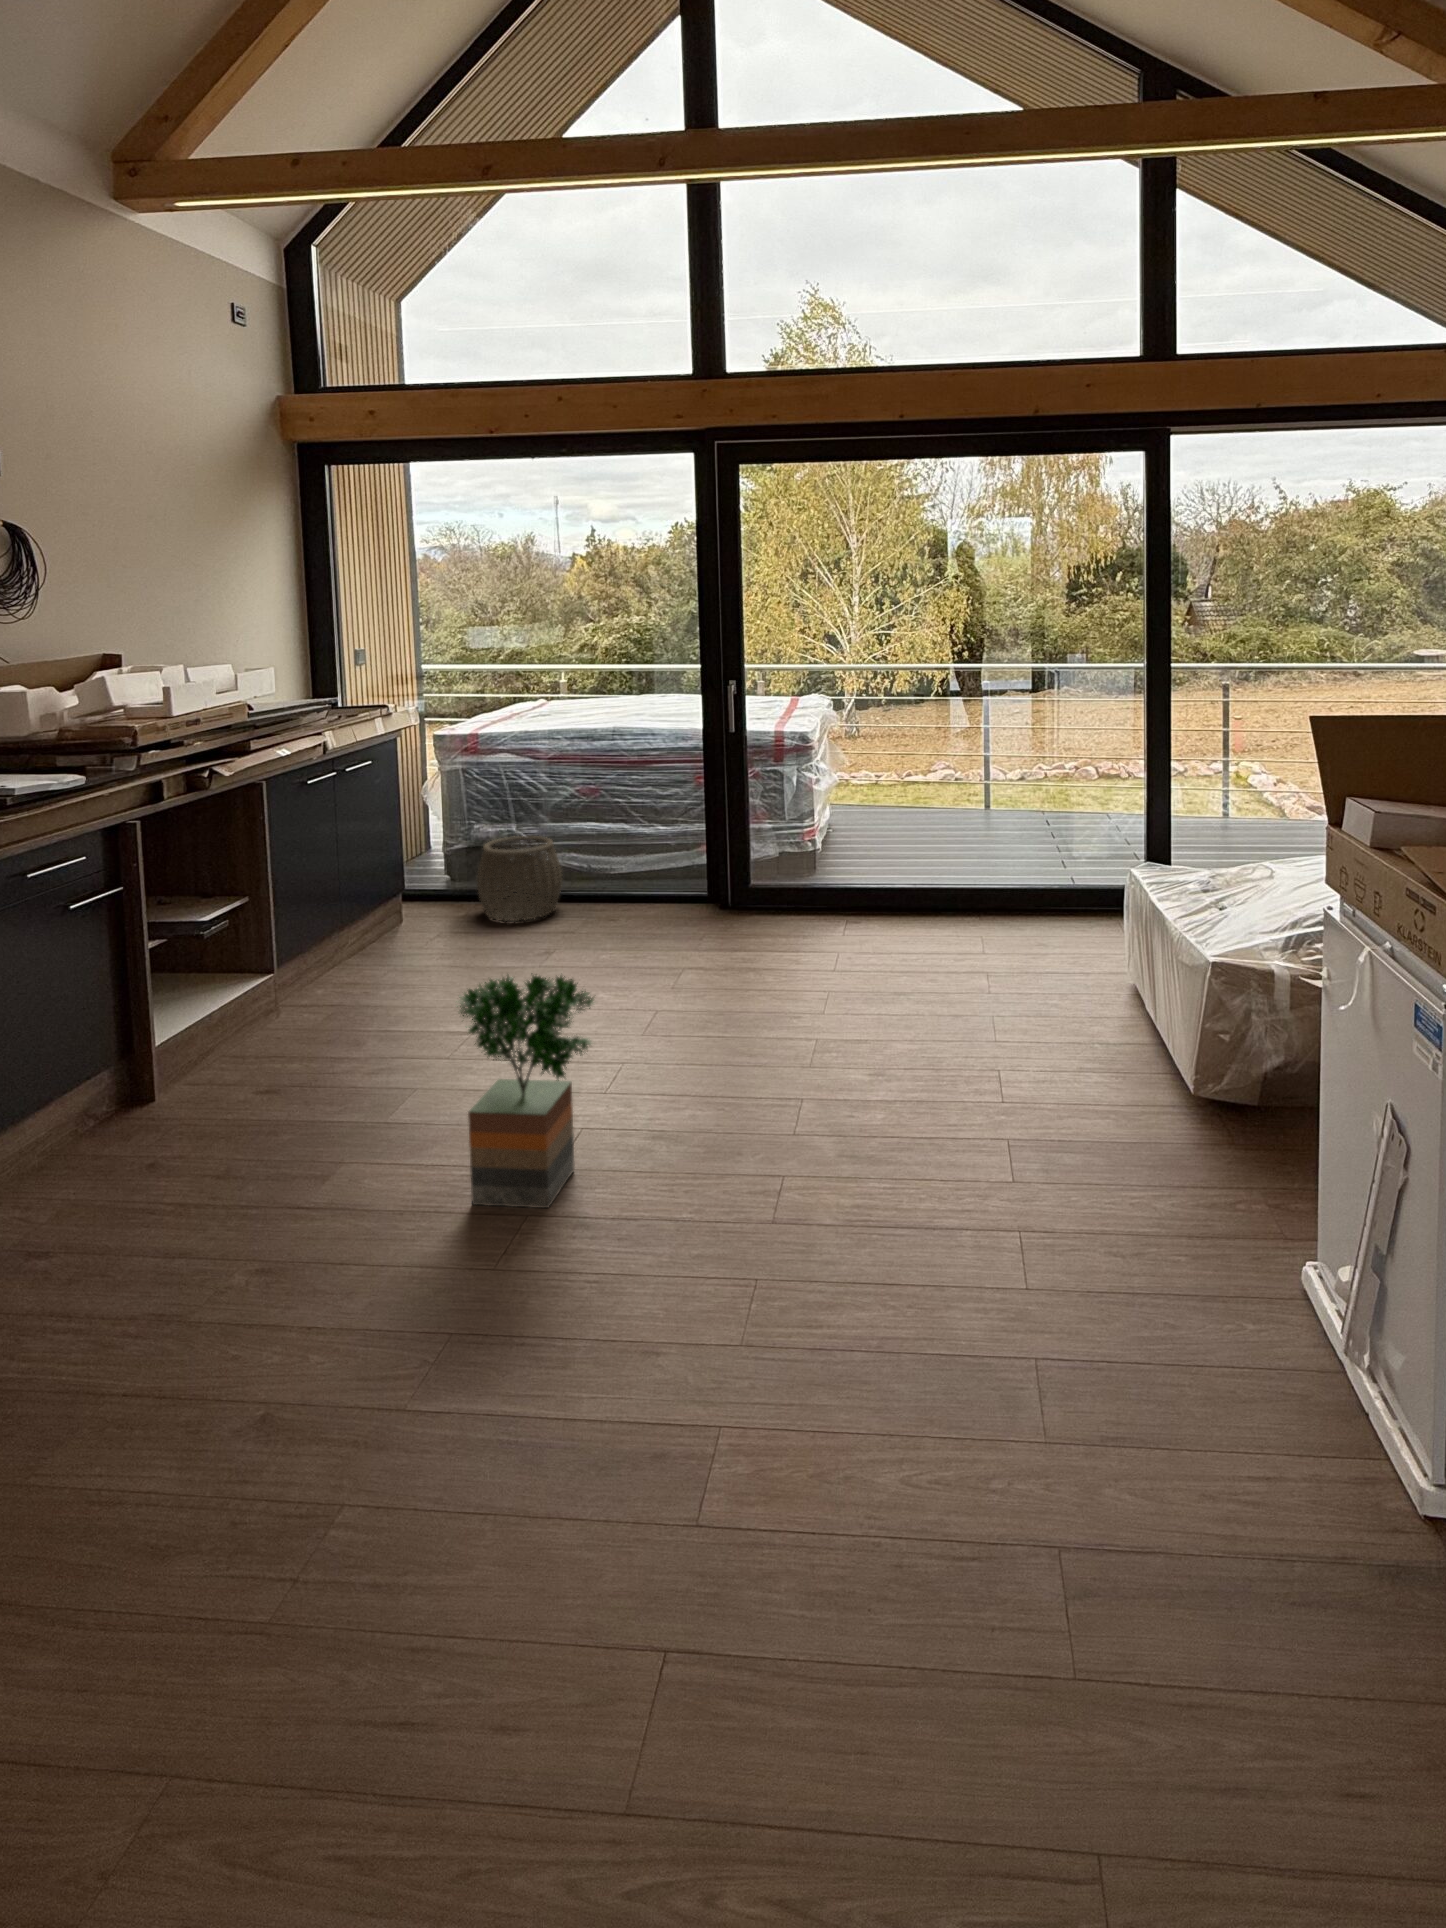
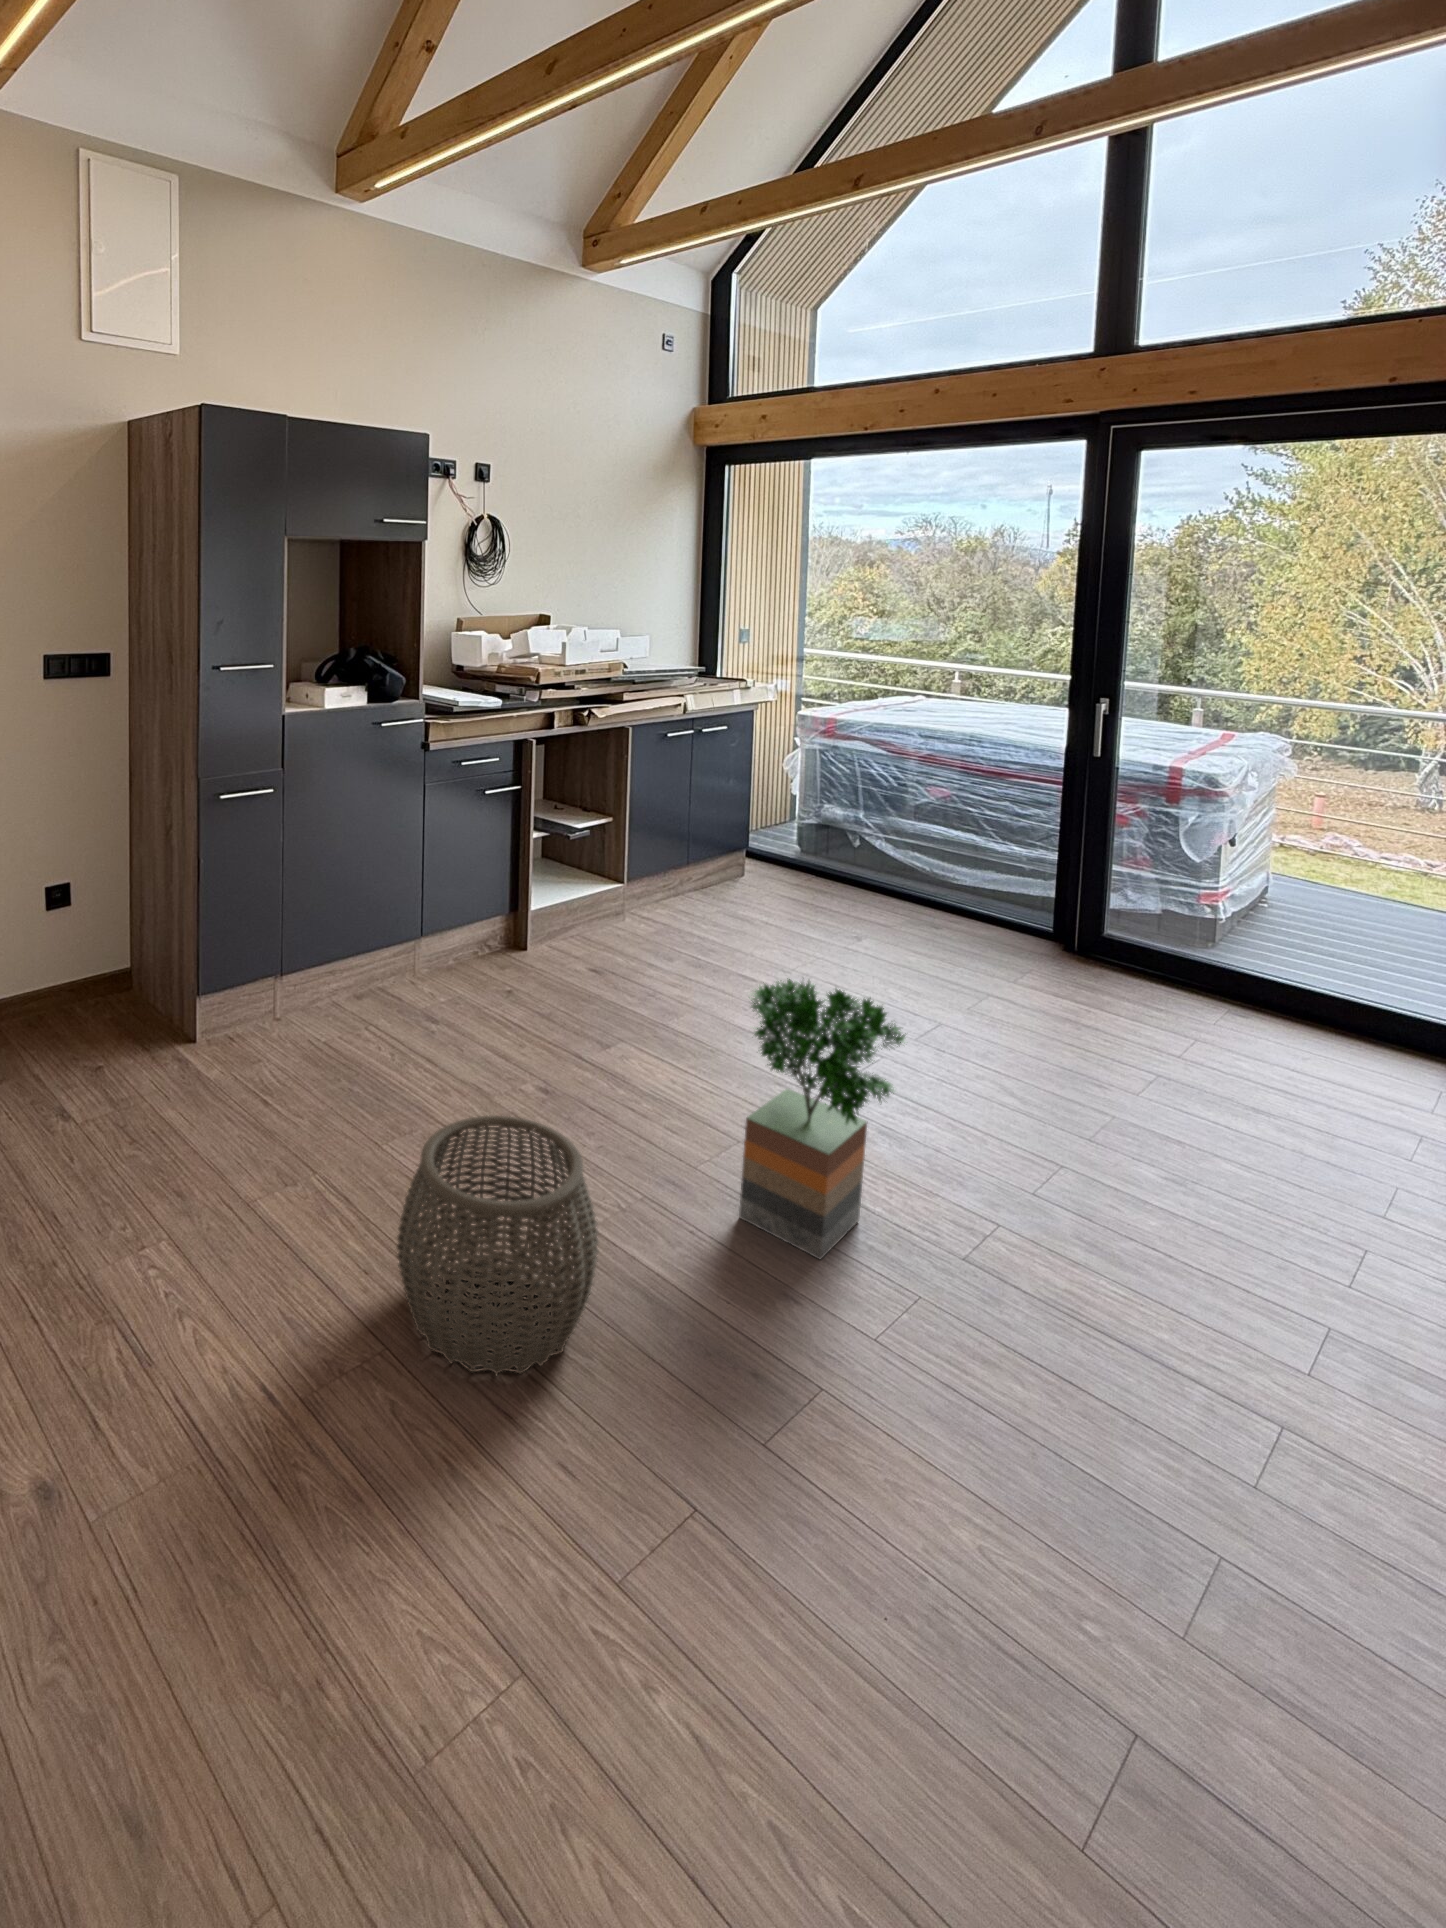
woven basket: present [477,836,562,921] -> present [397,1115,599,1375]

